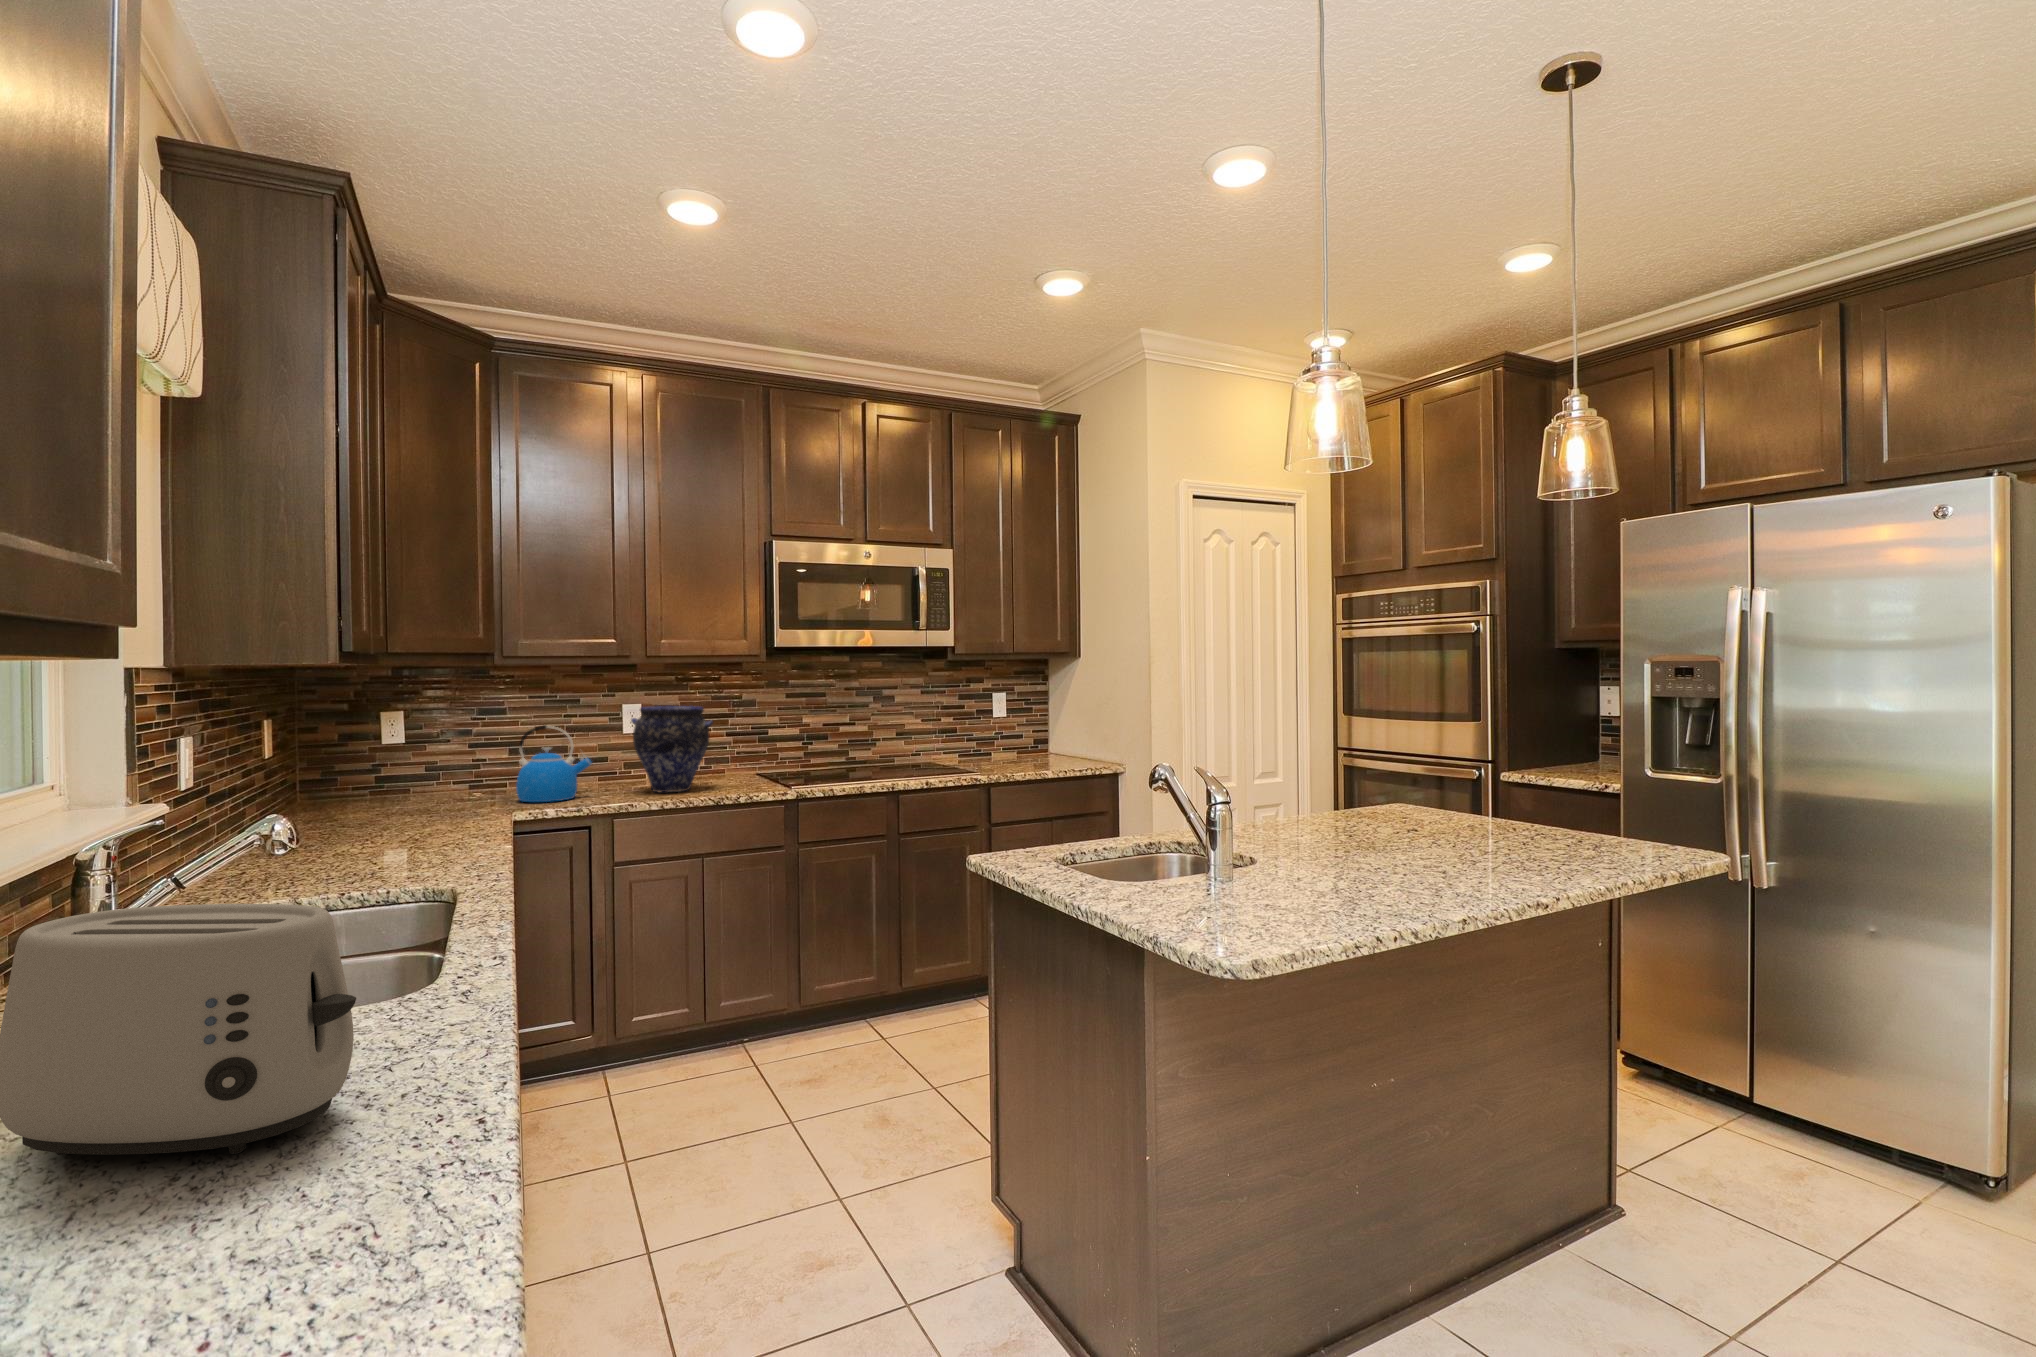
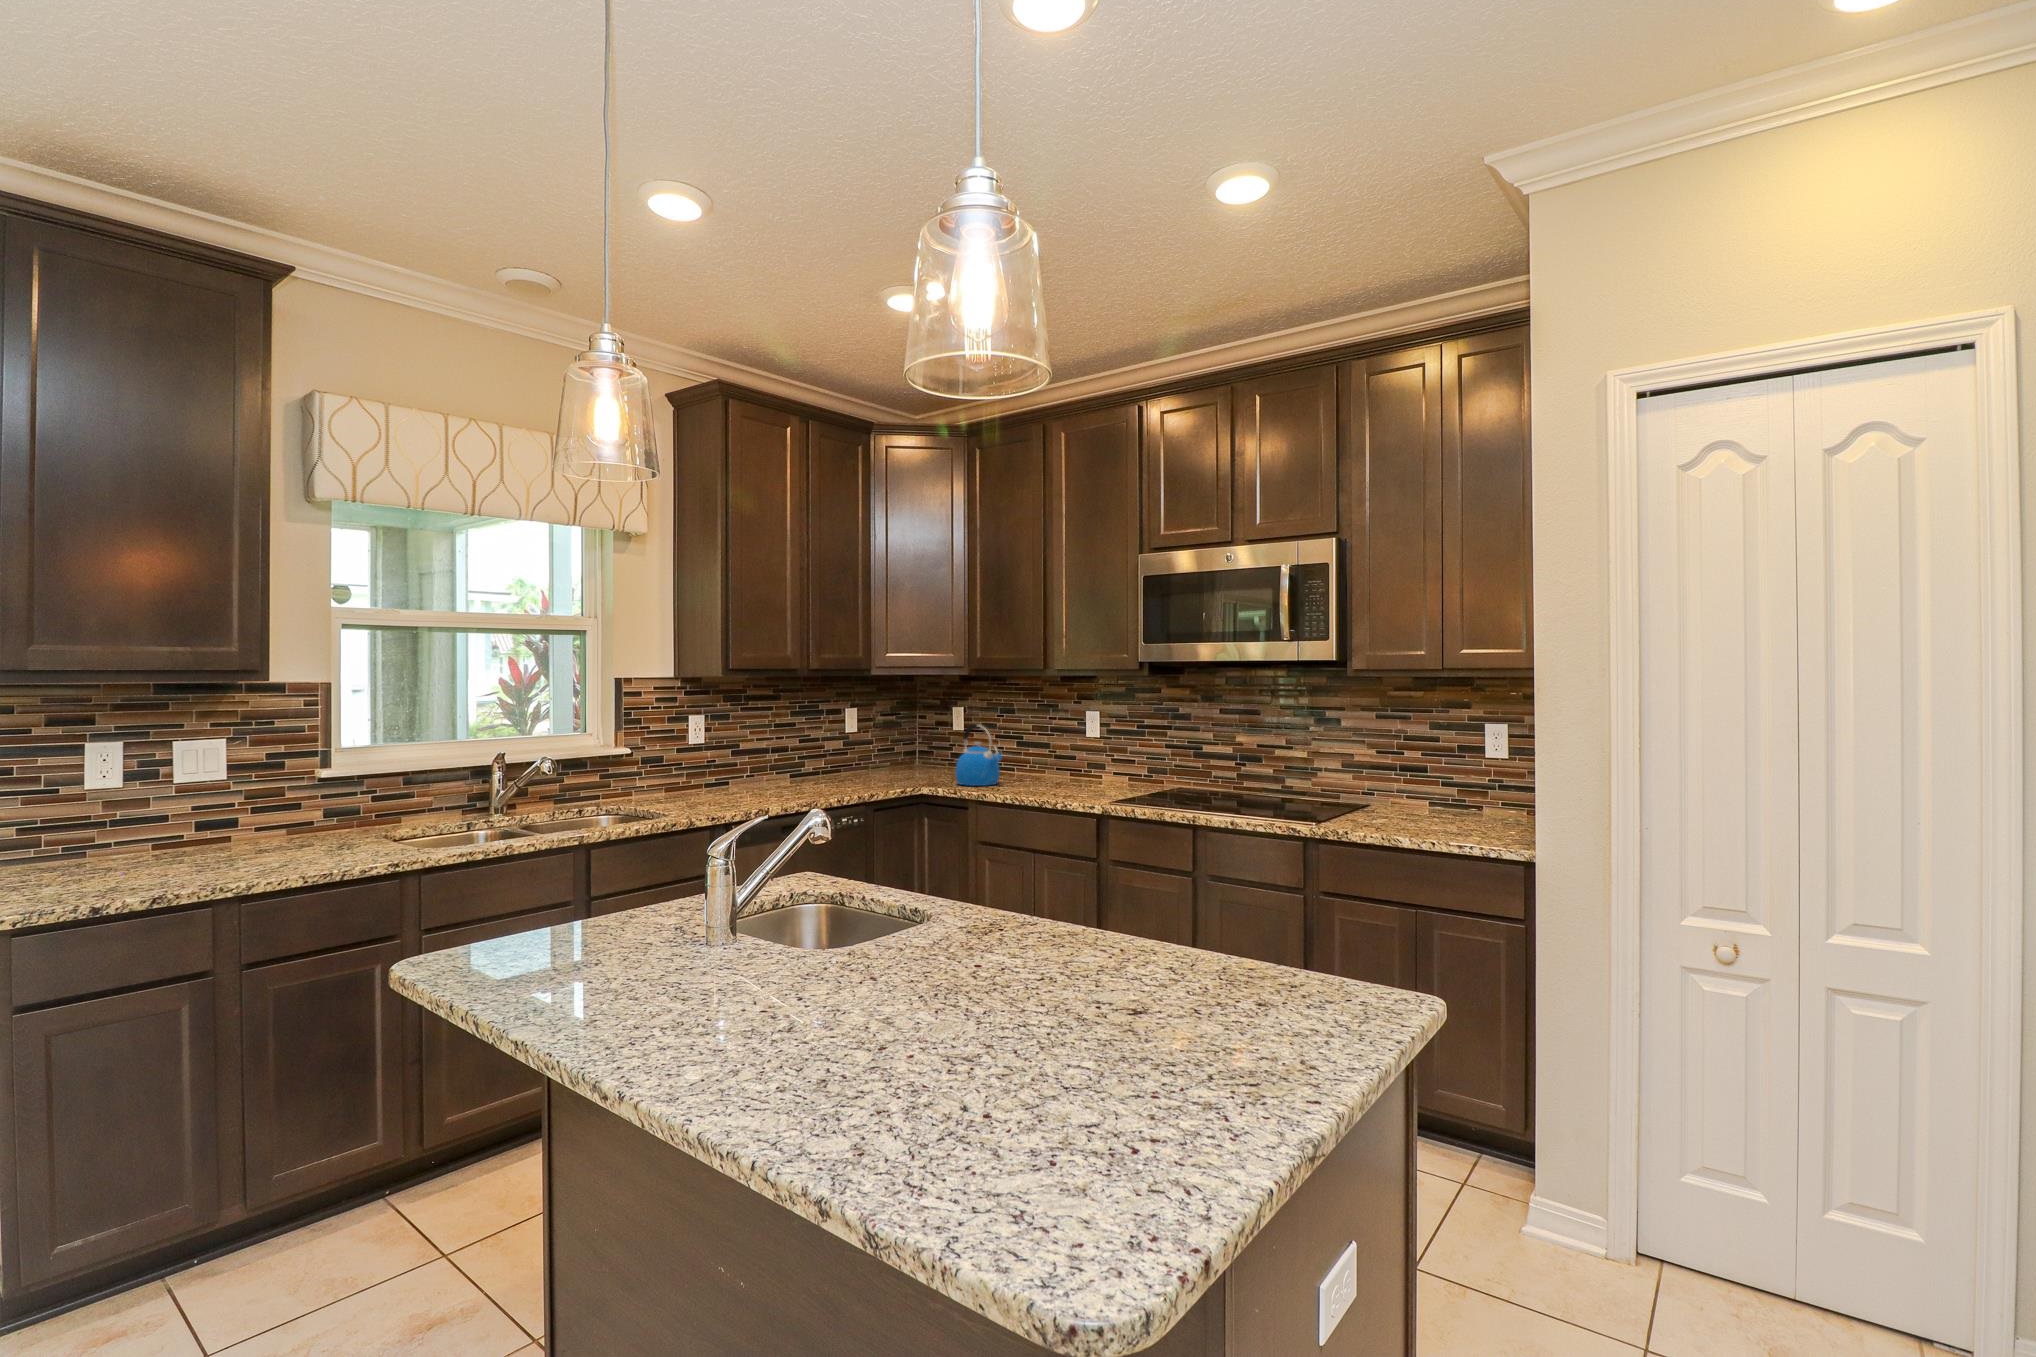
vase: present [631,706,713,792] -> none [1019,714,1085,793]
toaster: present [0,904,356,1155] -> none [117,780,248,887]

